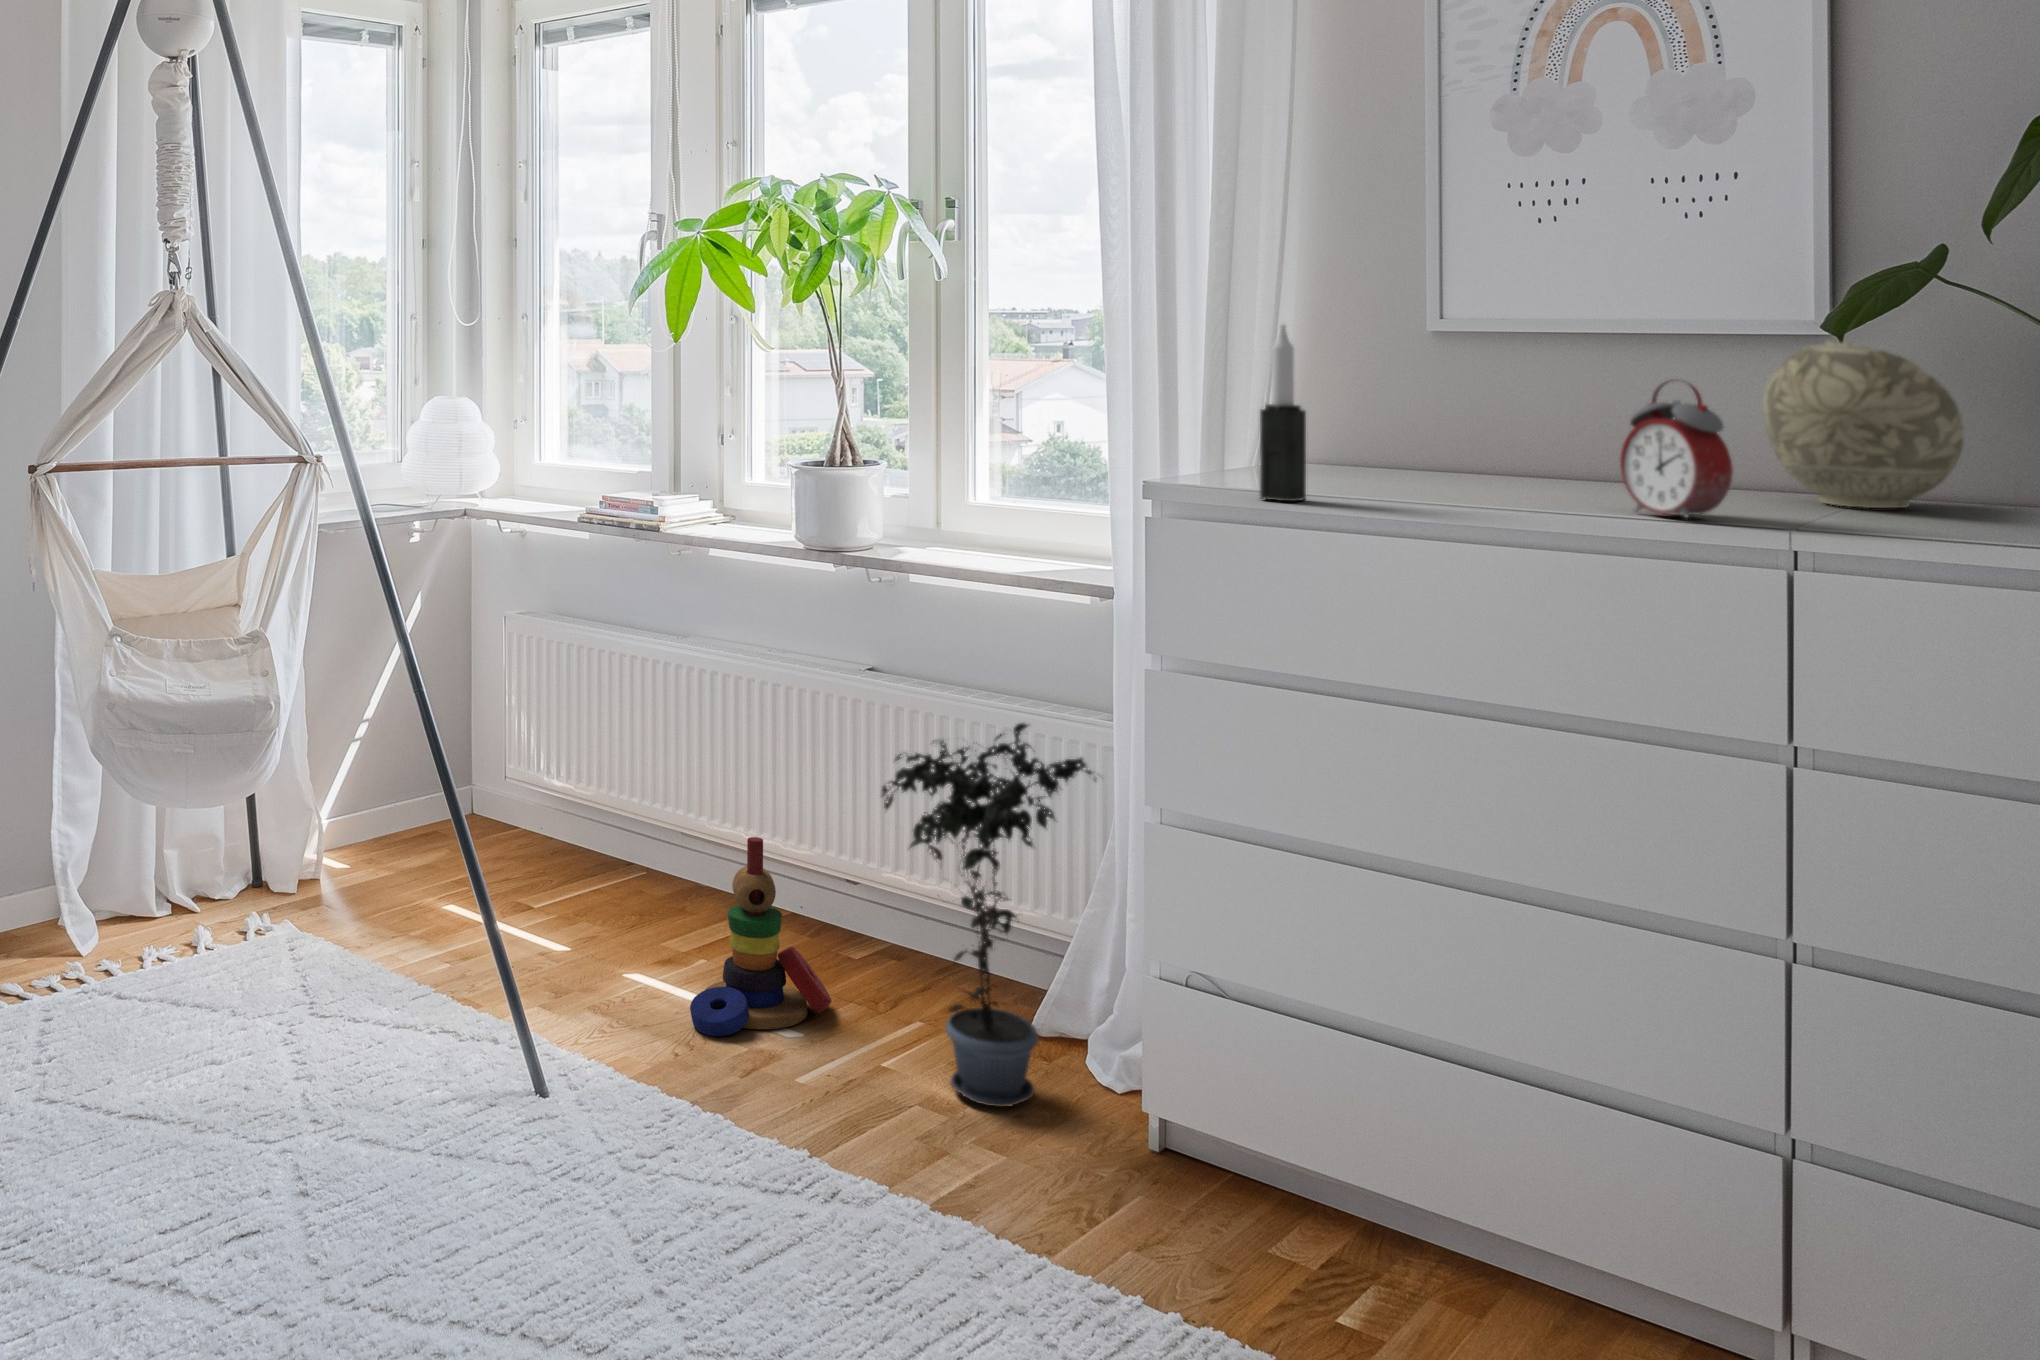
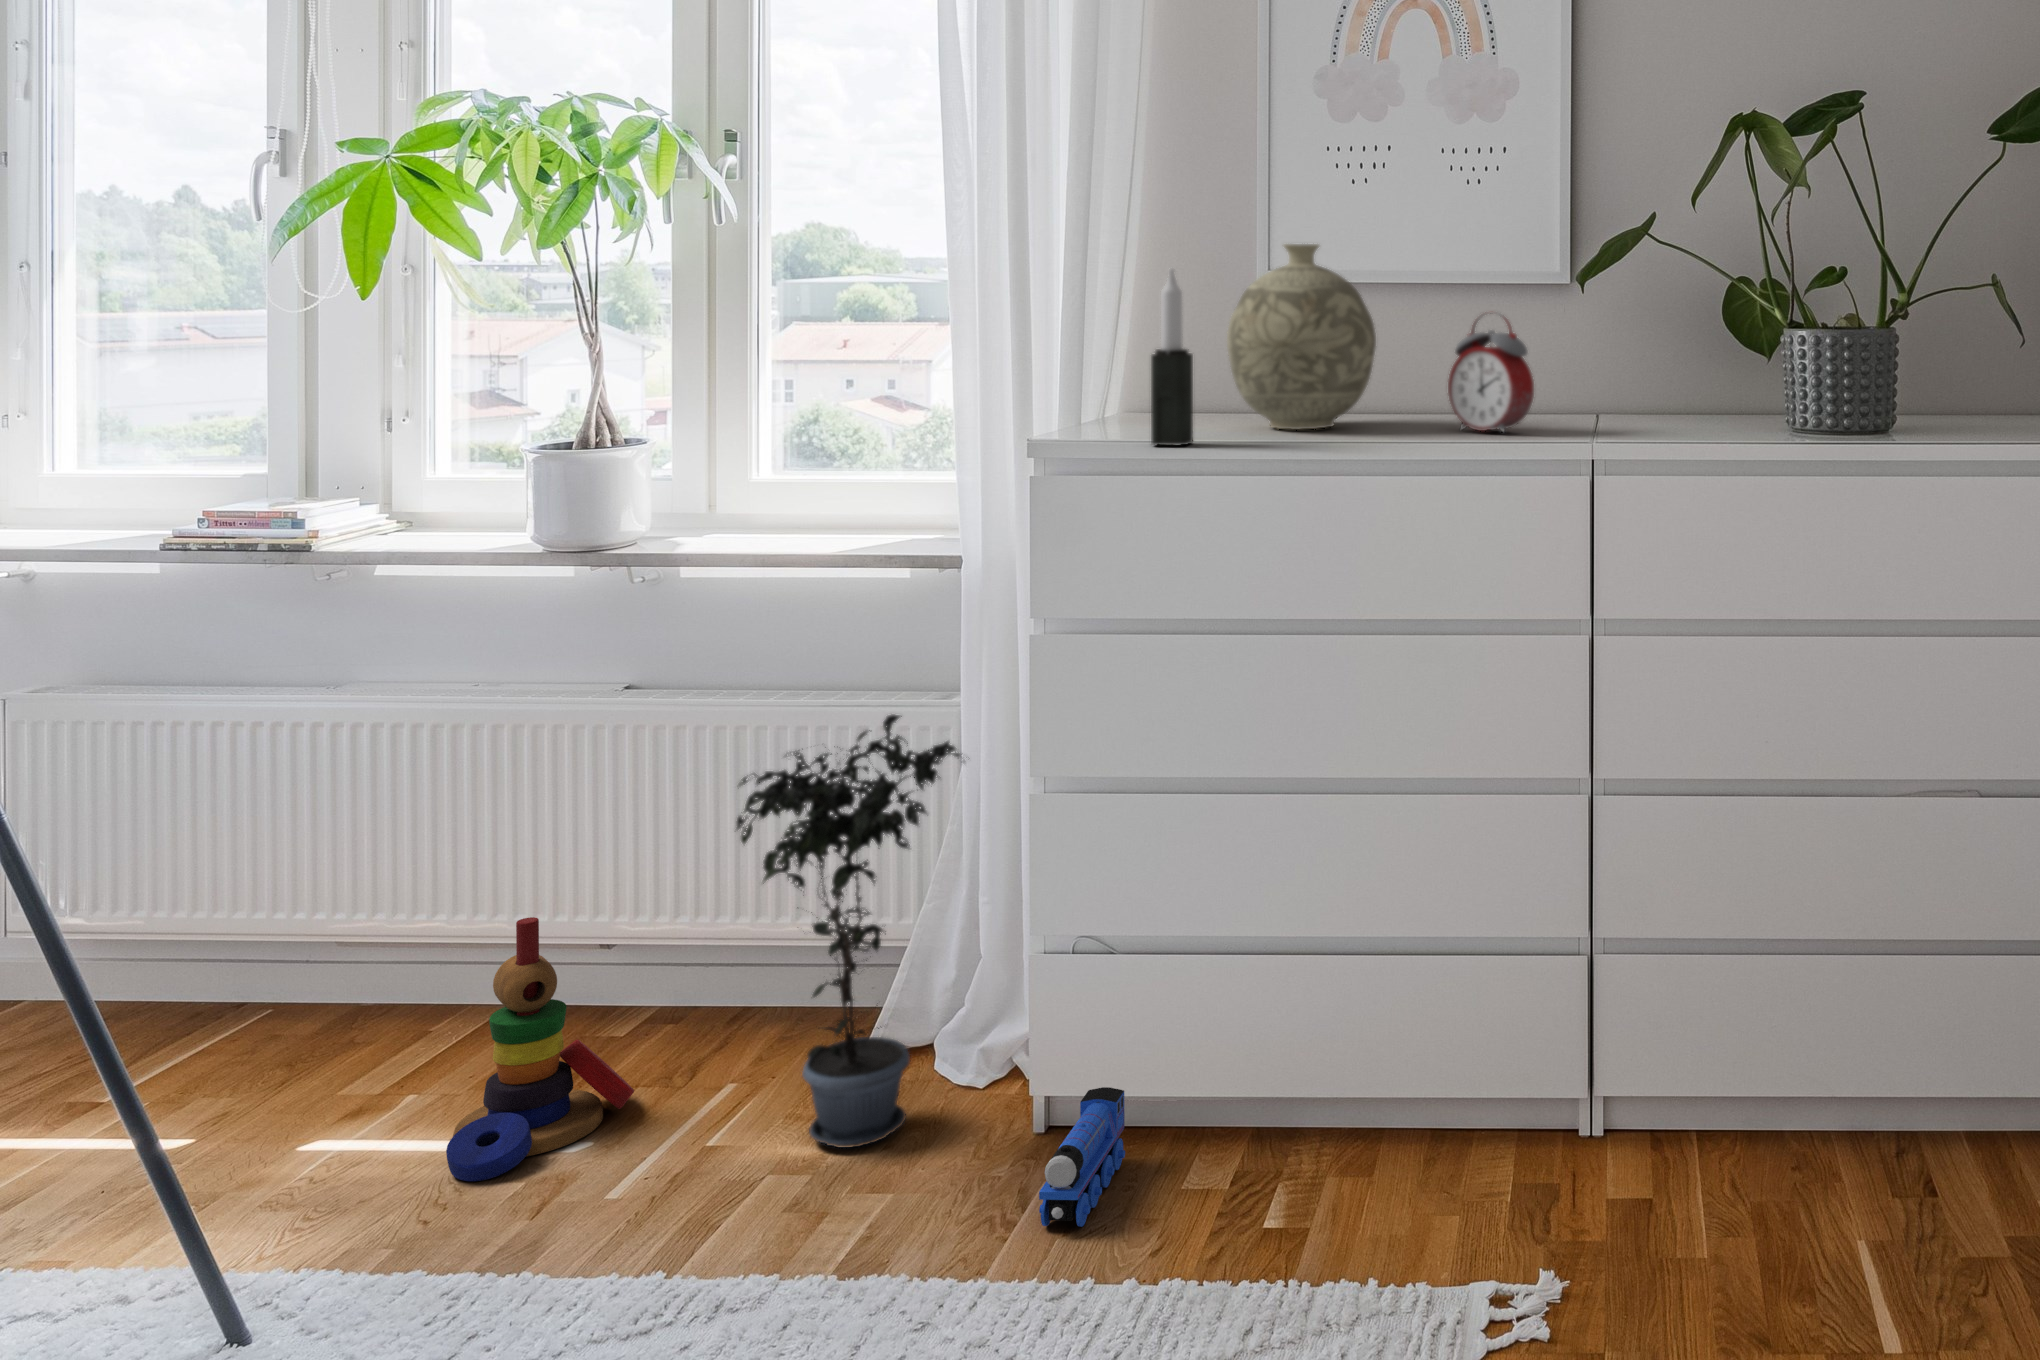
decorative vase: present [1763,341,1963,508] -> present [1227,244,1376,429]
toy train: none [1116,1121,1221,1247] -> present [1039,1087,1125,1227]

